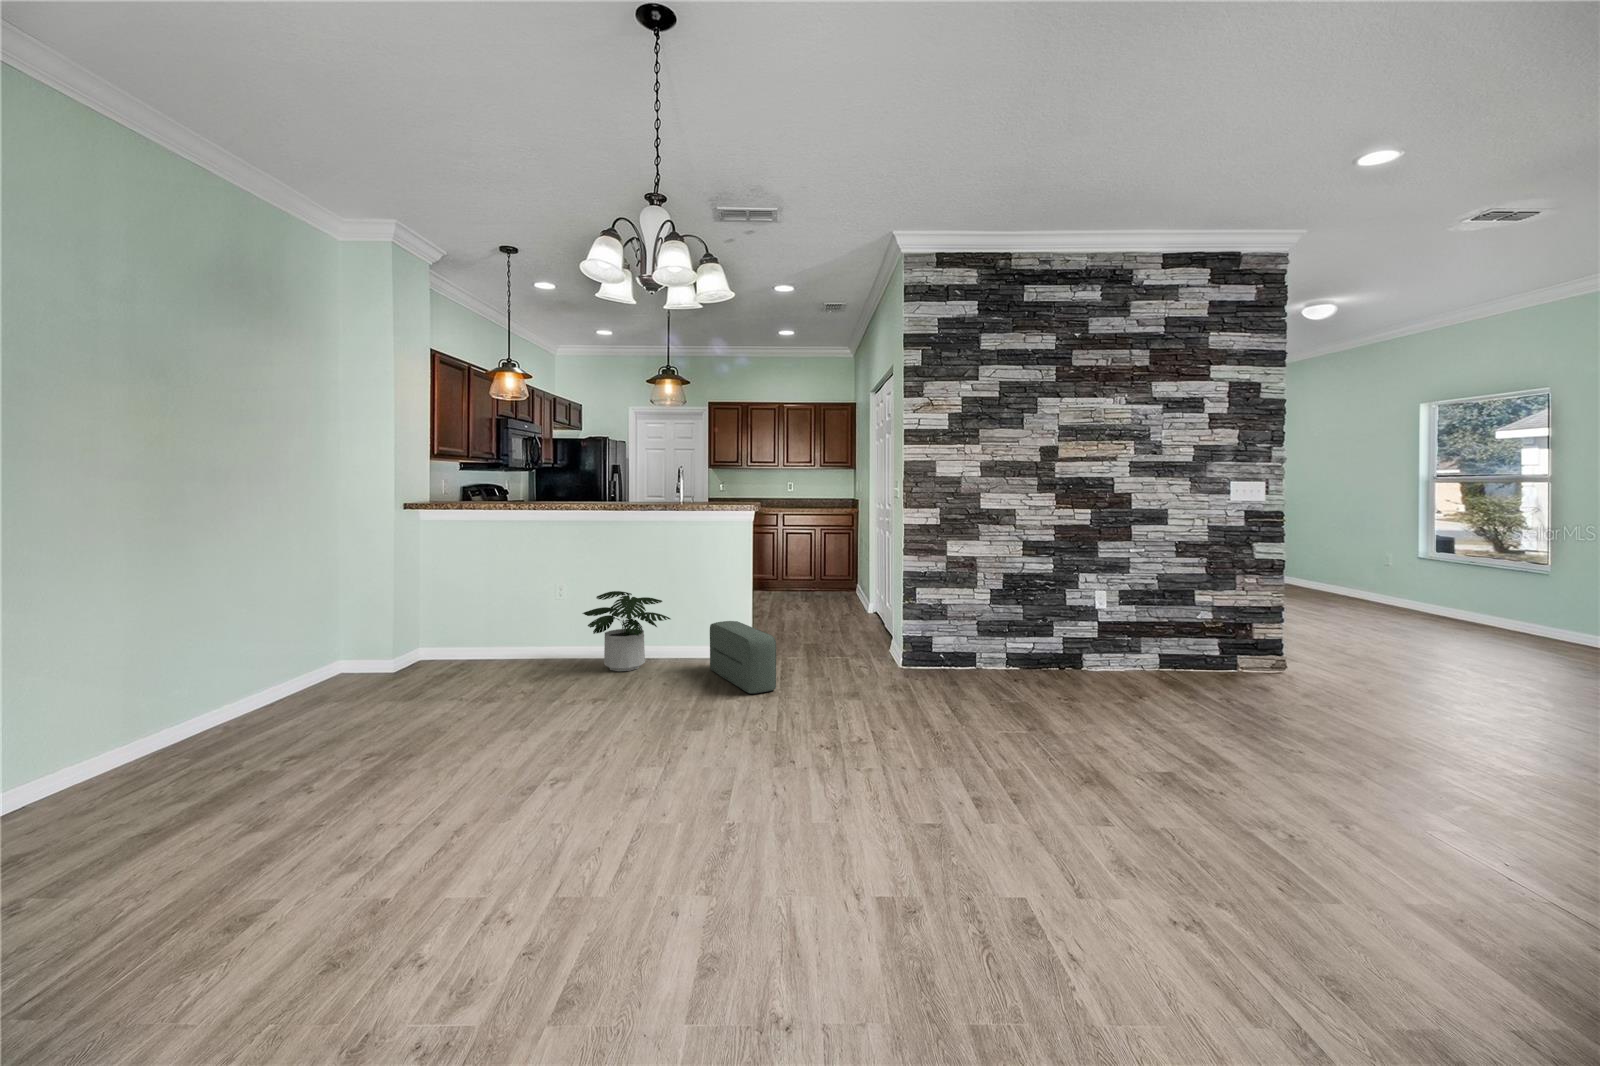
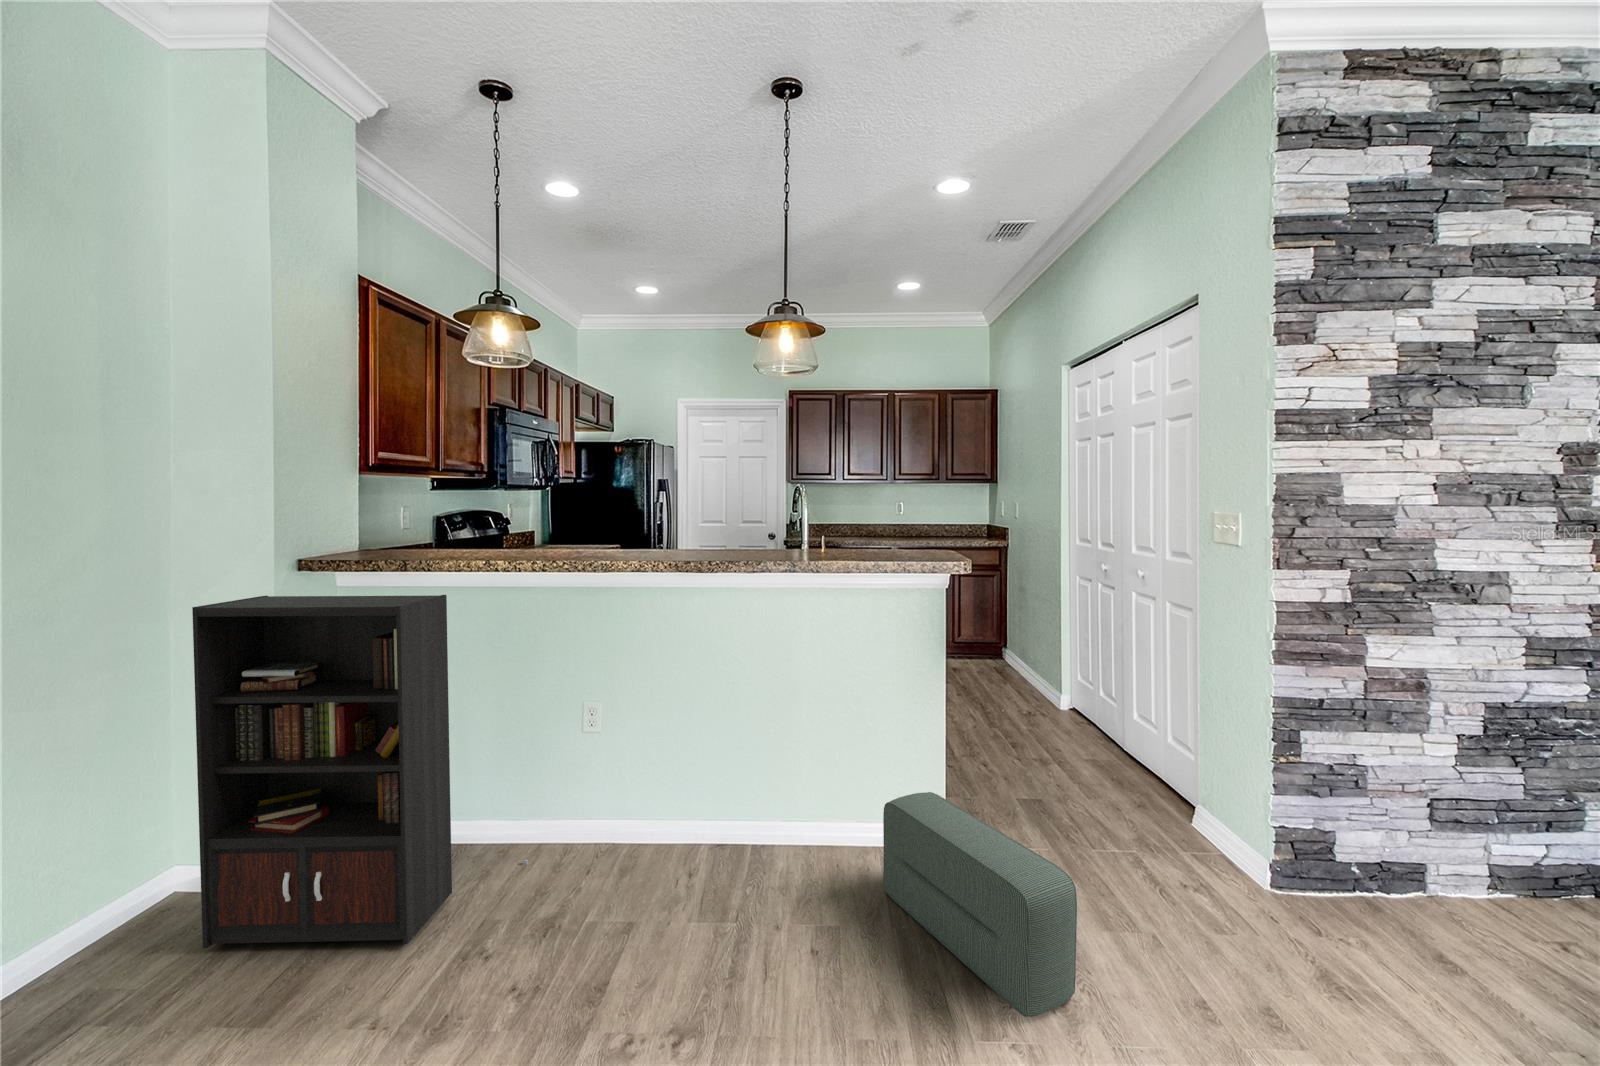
bookcase: none [370,520,529,683] -> present [192,595,528,949]
potted plant: present [583,591,670,671] -> none [630,723,809,897]

